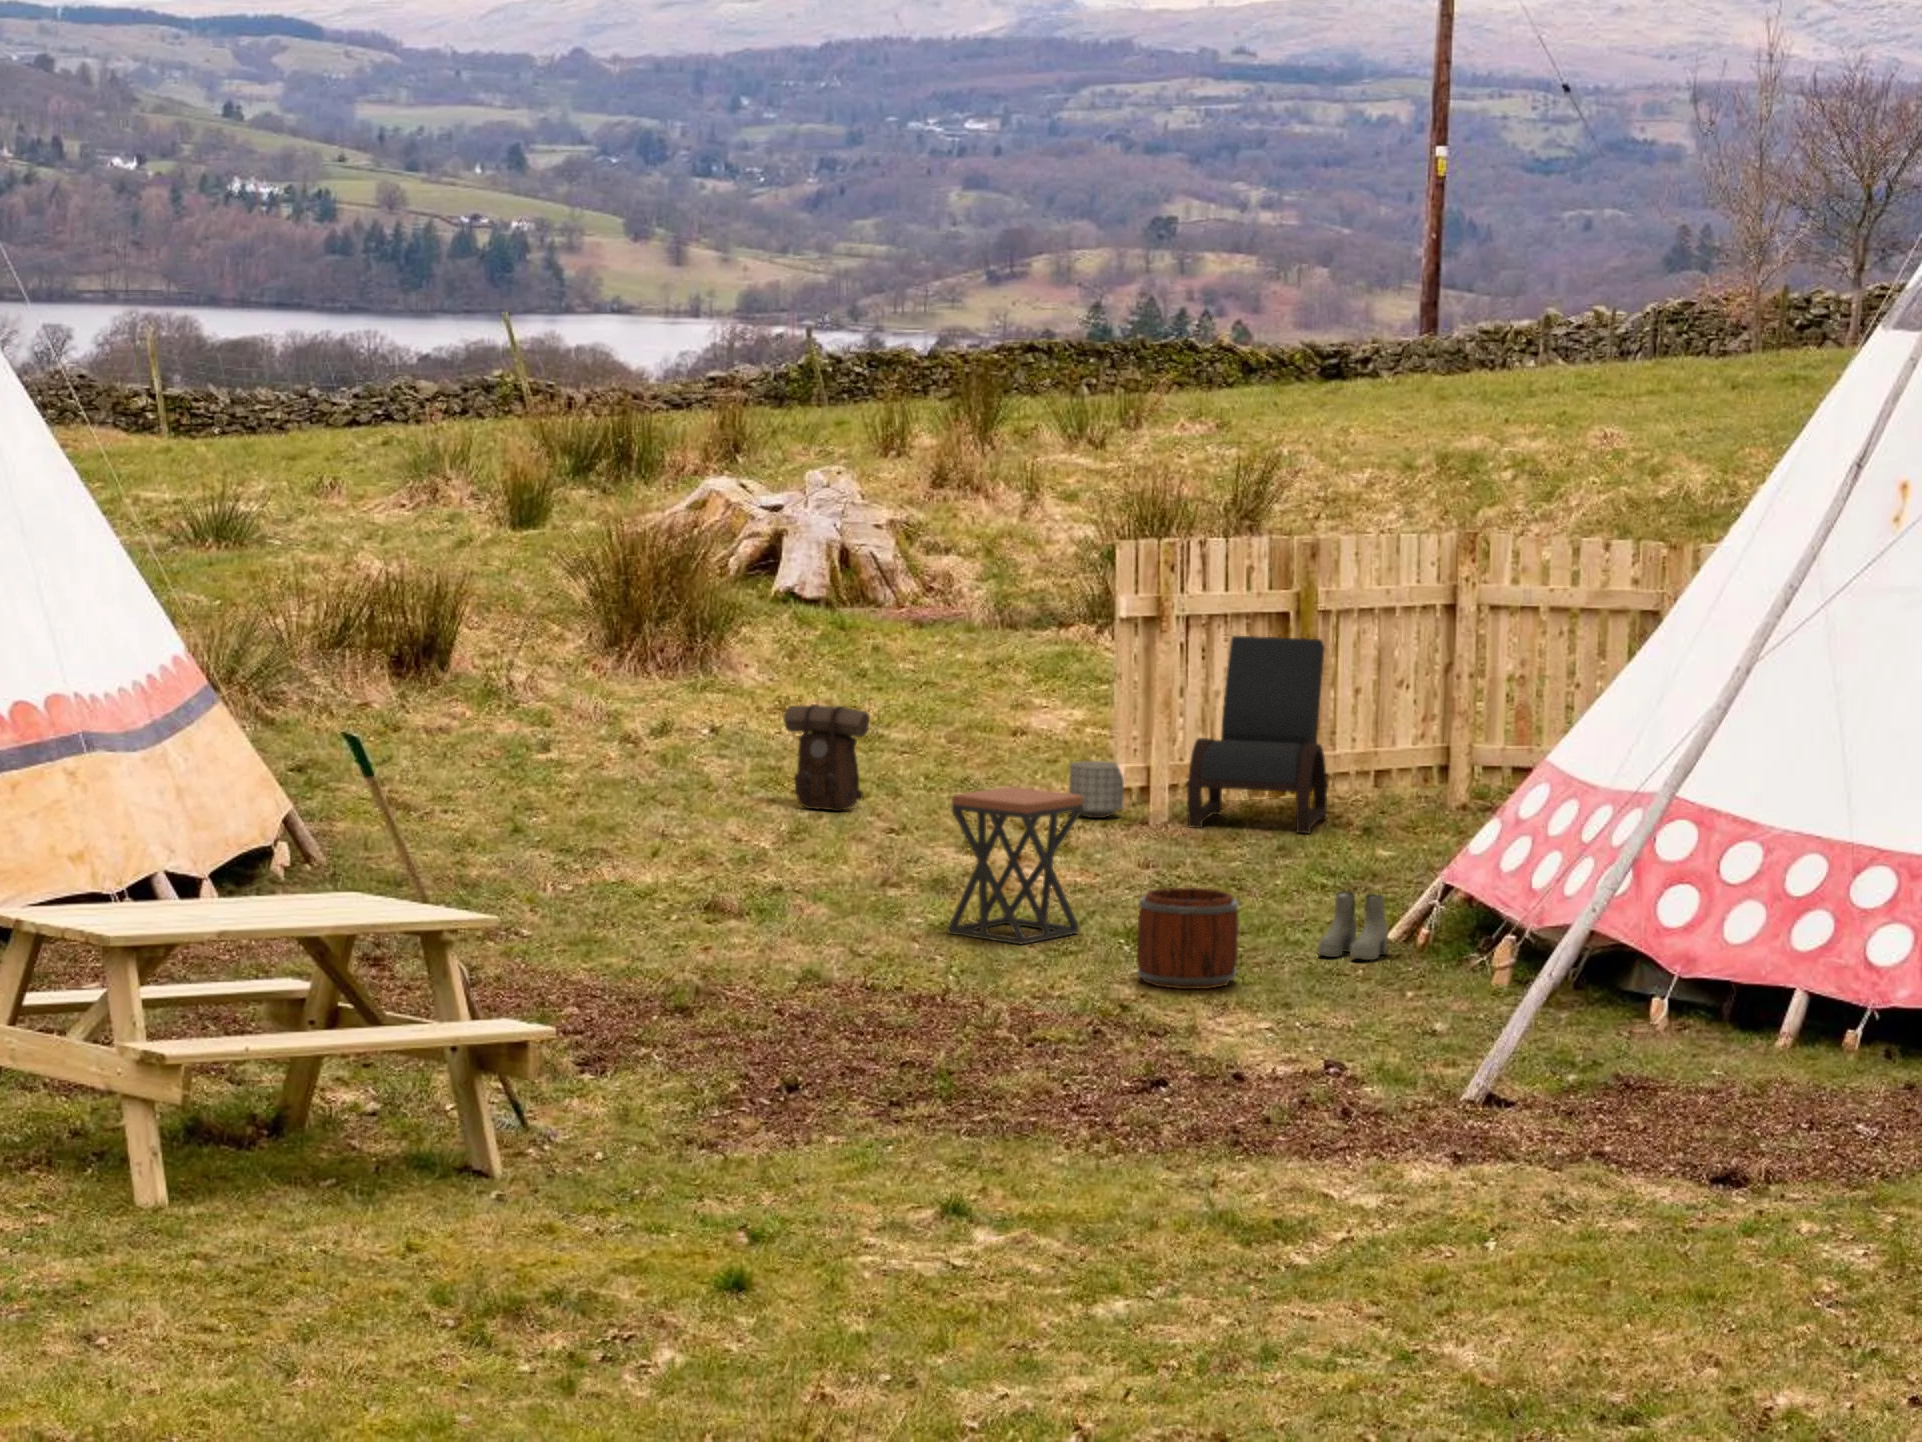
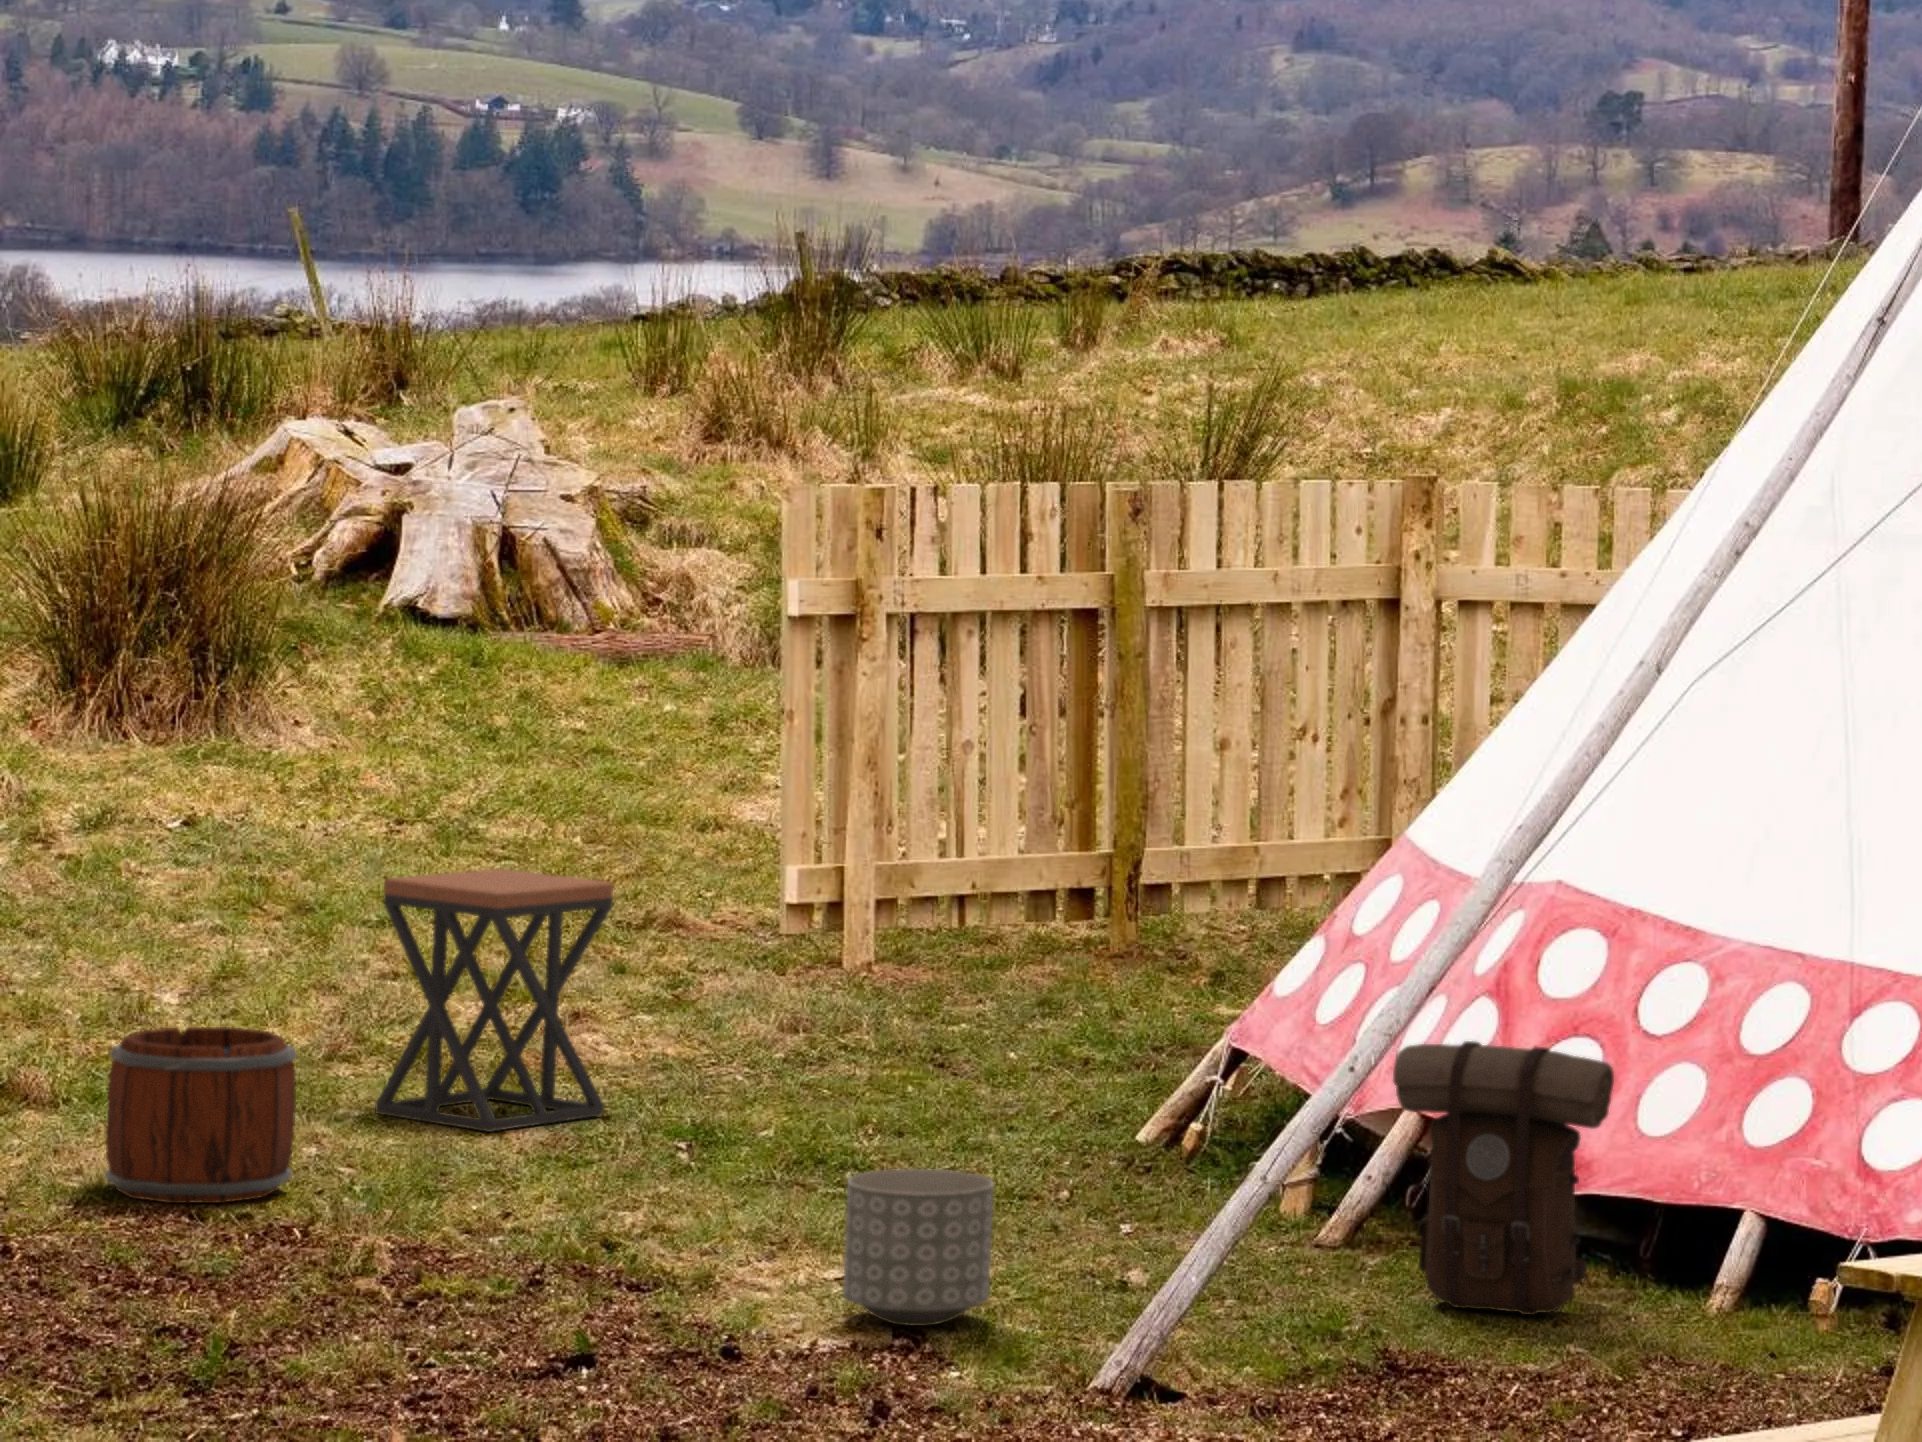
lounge chair: present [1186,636,1328,833] -> none [918,652,1168,973]
backpack: present [783,704,870,811] -> present [1393,1041,1614,1315]
planter: present [1069,761,1124,818] -> present [843,1169,994,1326]
bucket: present [1137,888,1239,989] -> present [105,1027,297,1203]
boots: present [1318,892,1388,960] -> none [991,1048,1117,1163]

